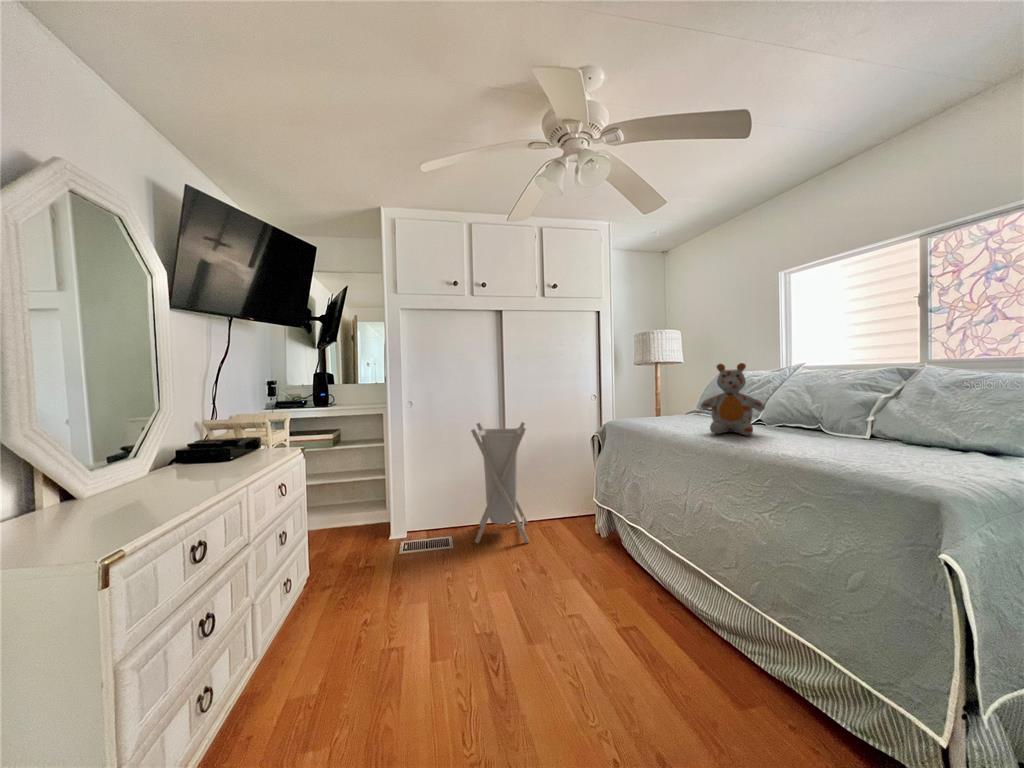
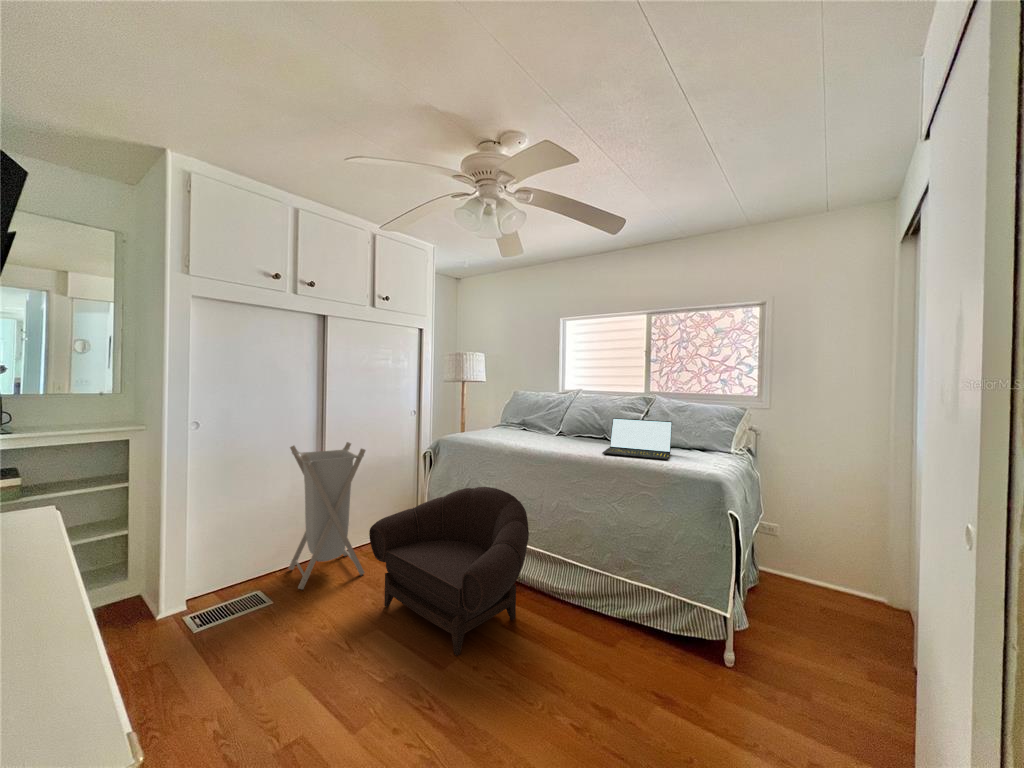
stuffed bear: present [700,363,765,435] -> none [538,390,581,446]
laptop: none [770,398,915,461] -> present [602,418,672,460]
armchair: none [516,474,664,642] -> present [369,487,529,655]

